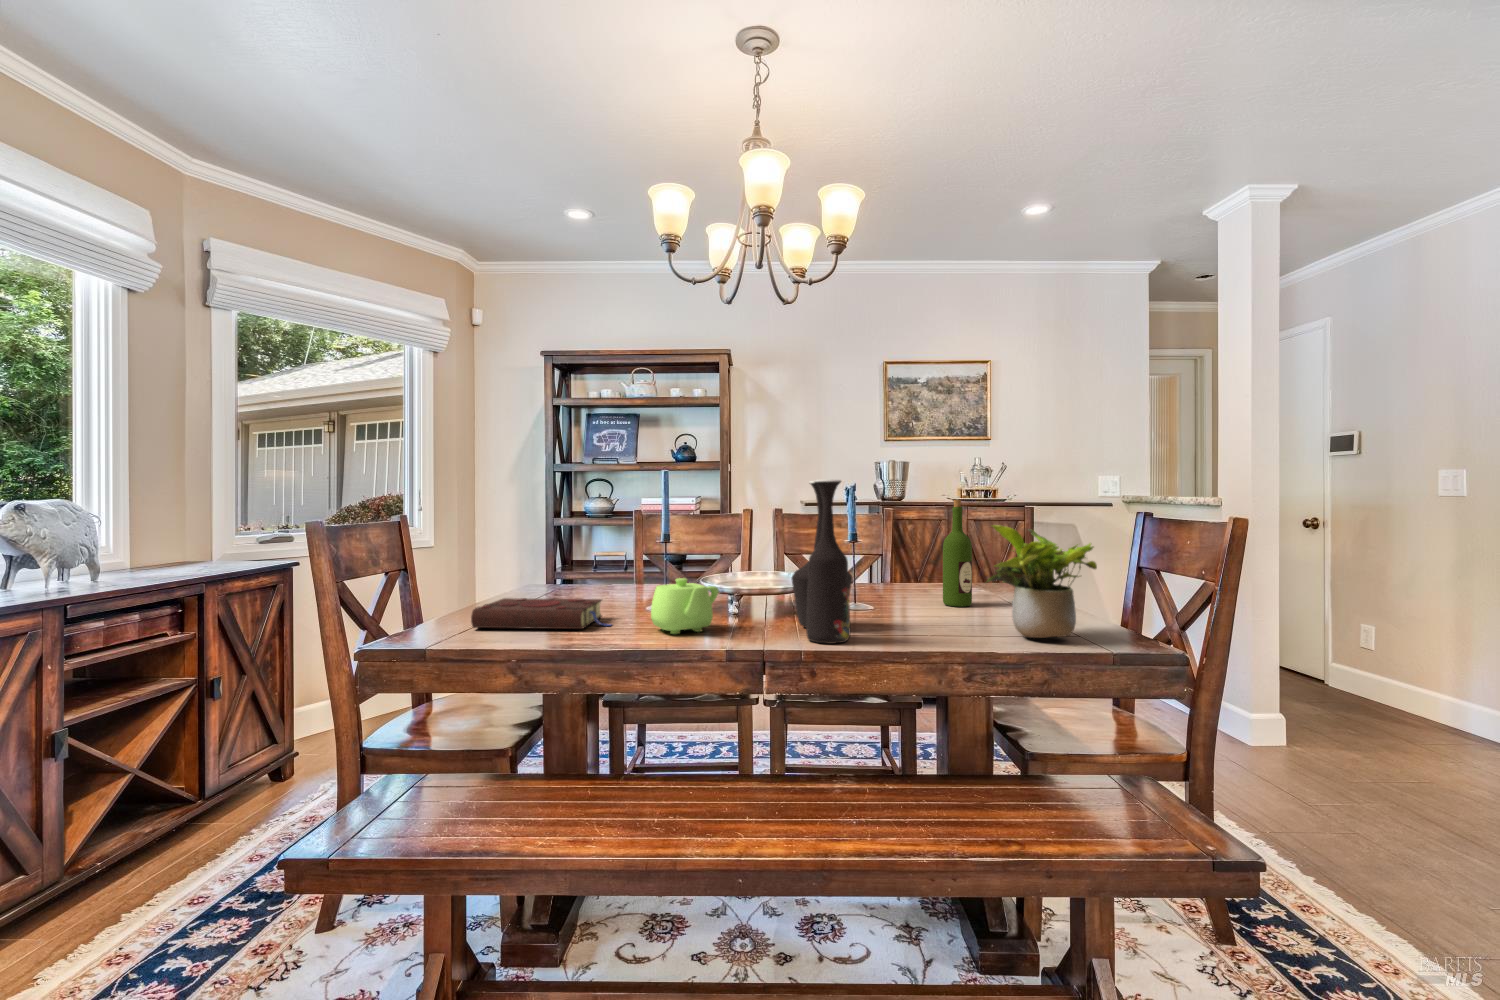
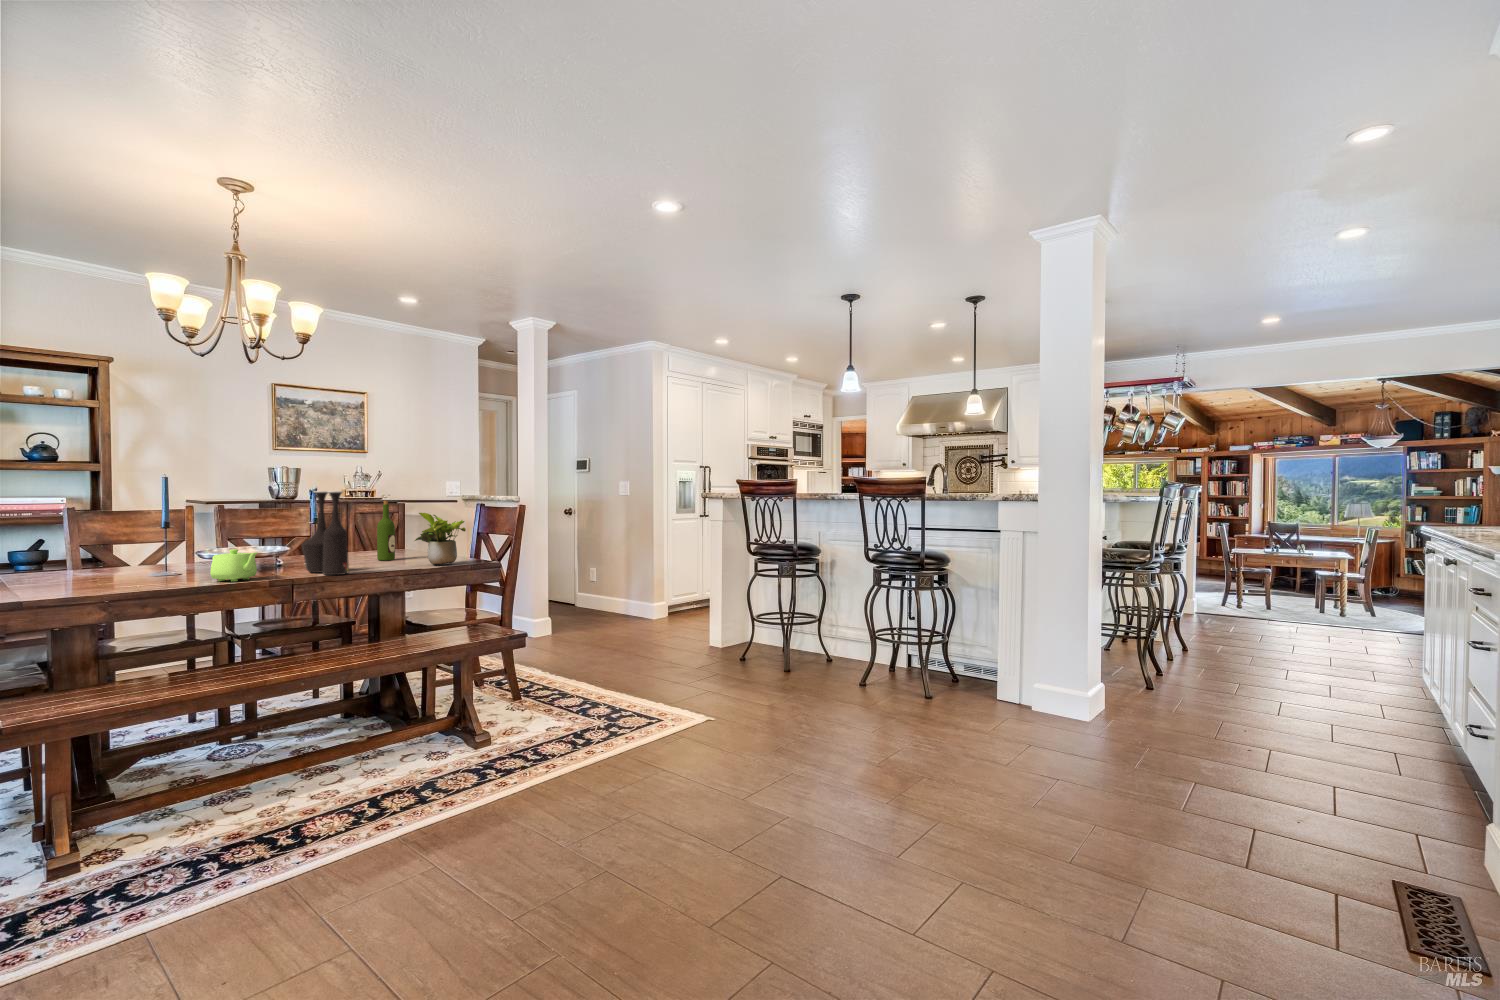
book: present [471,598,610,629] -> none [54,570,175,594]

